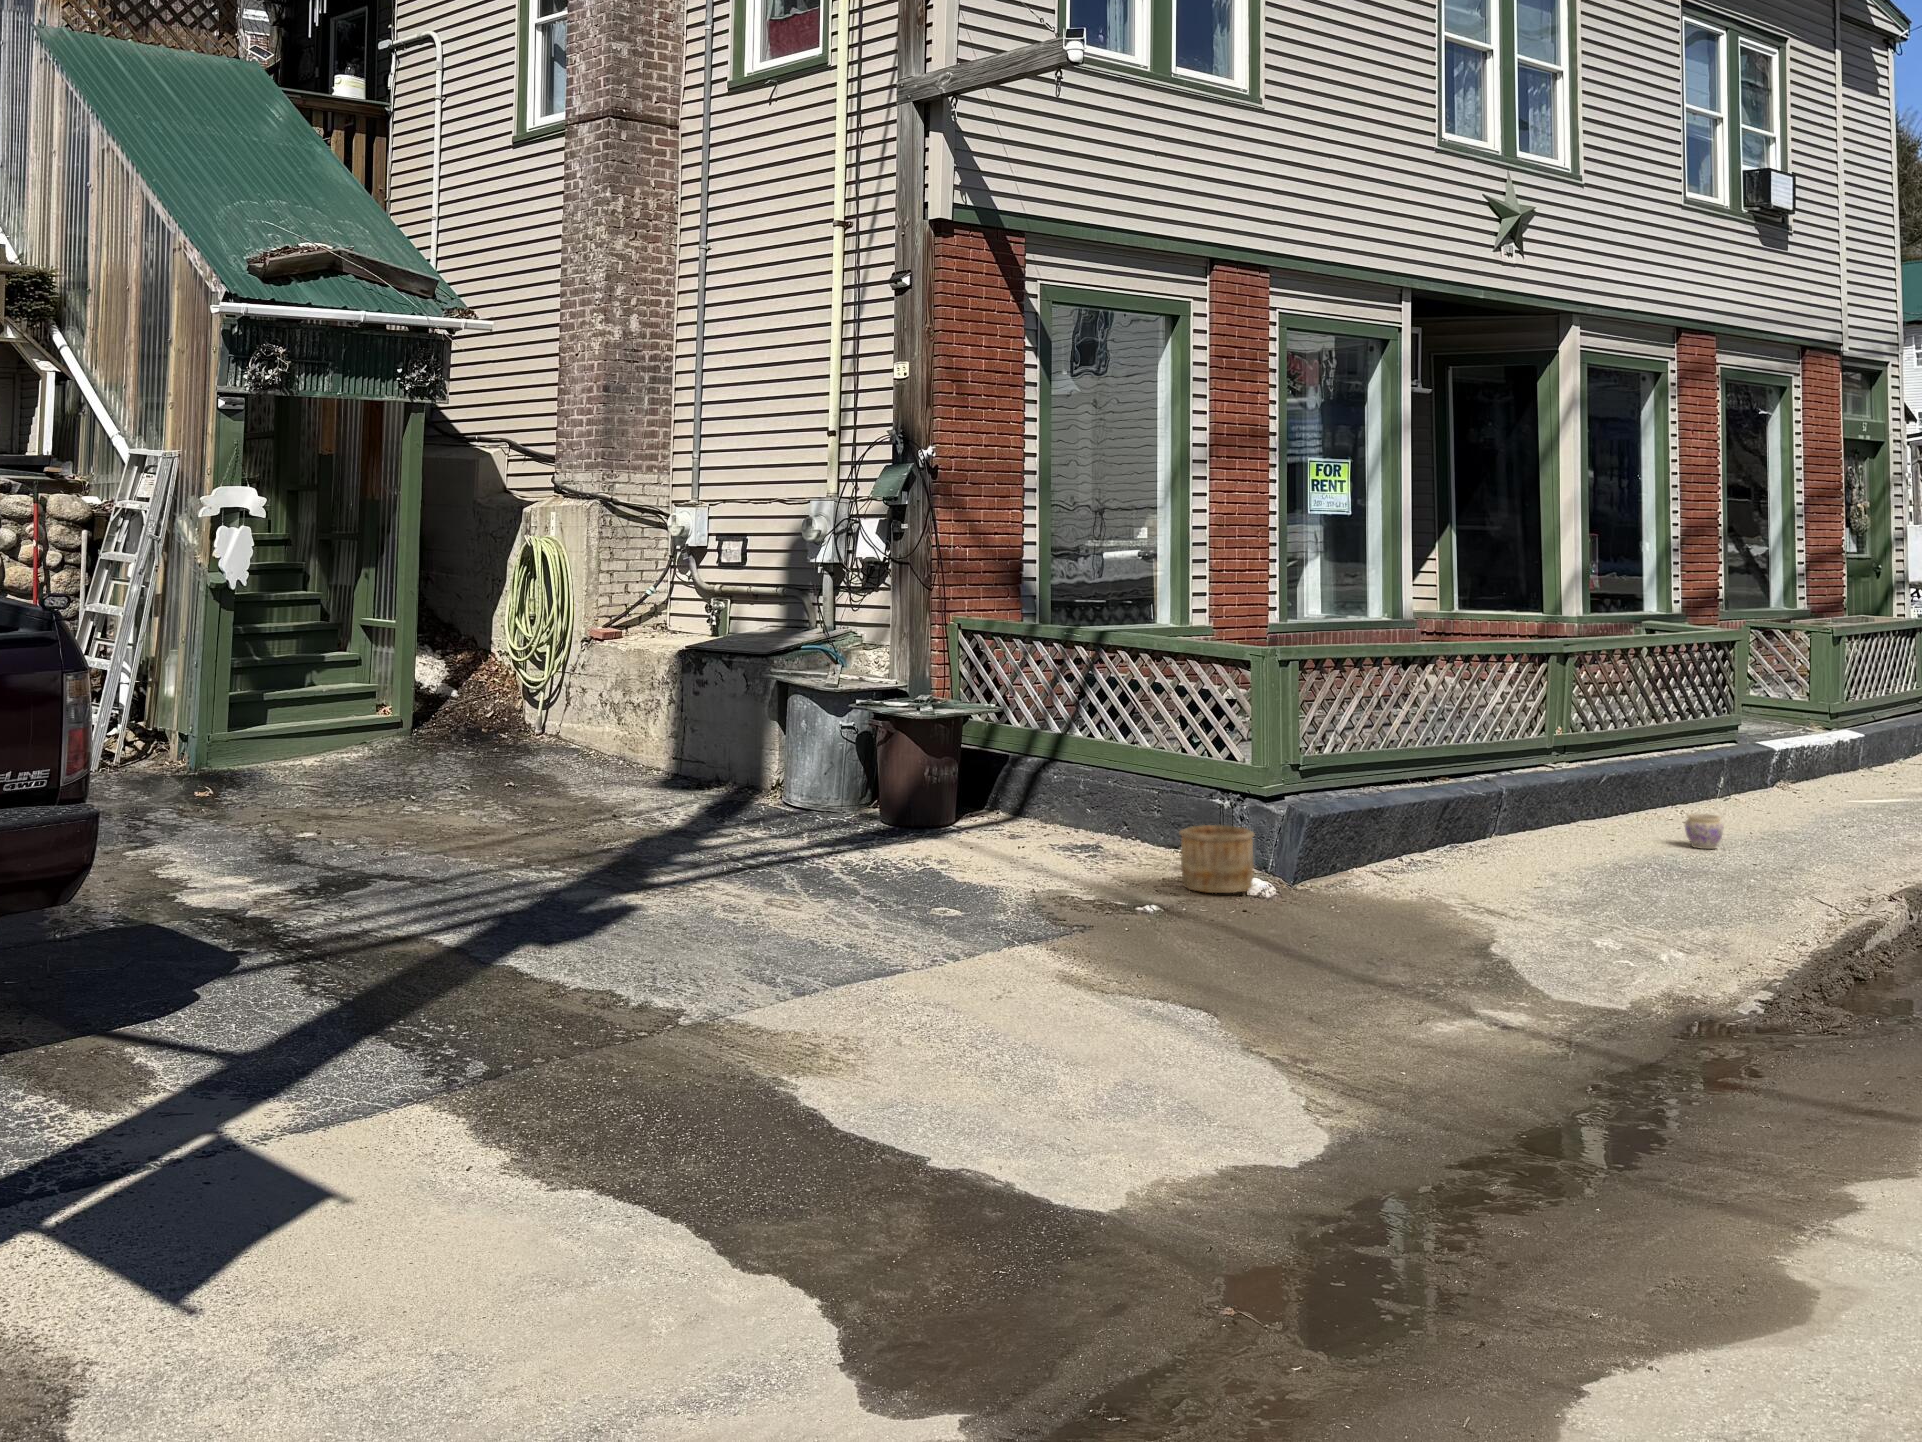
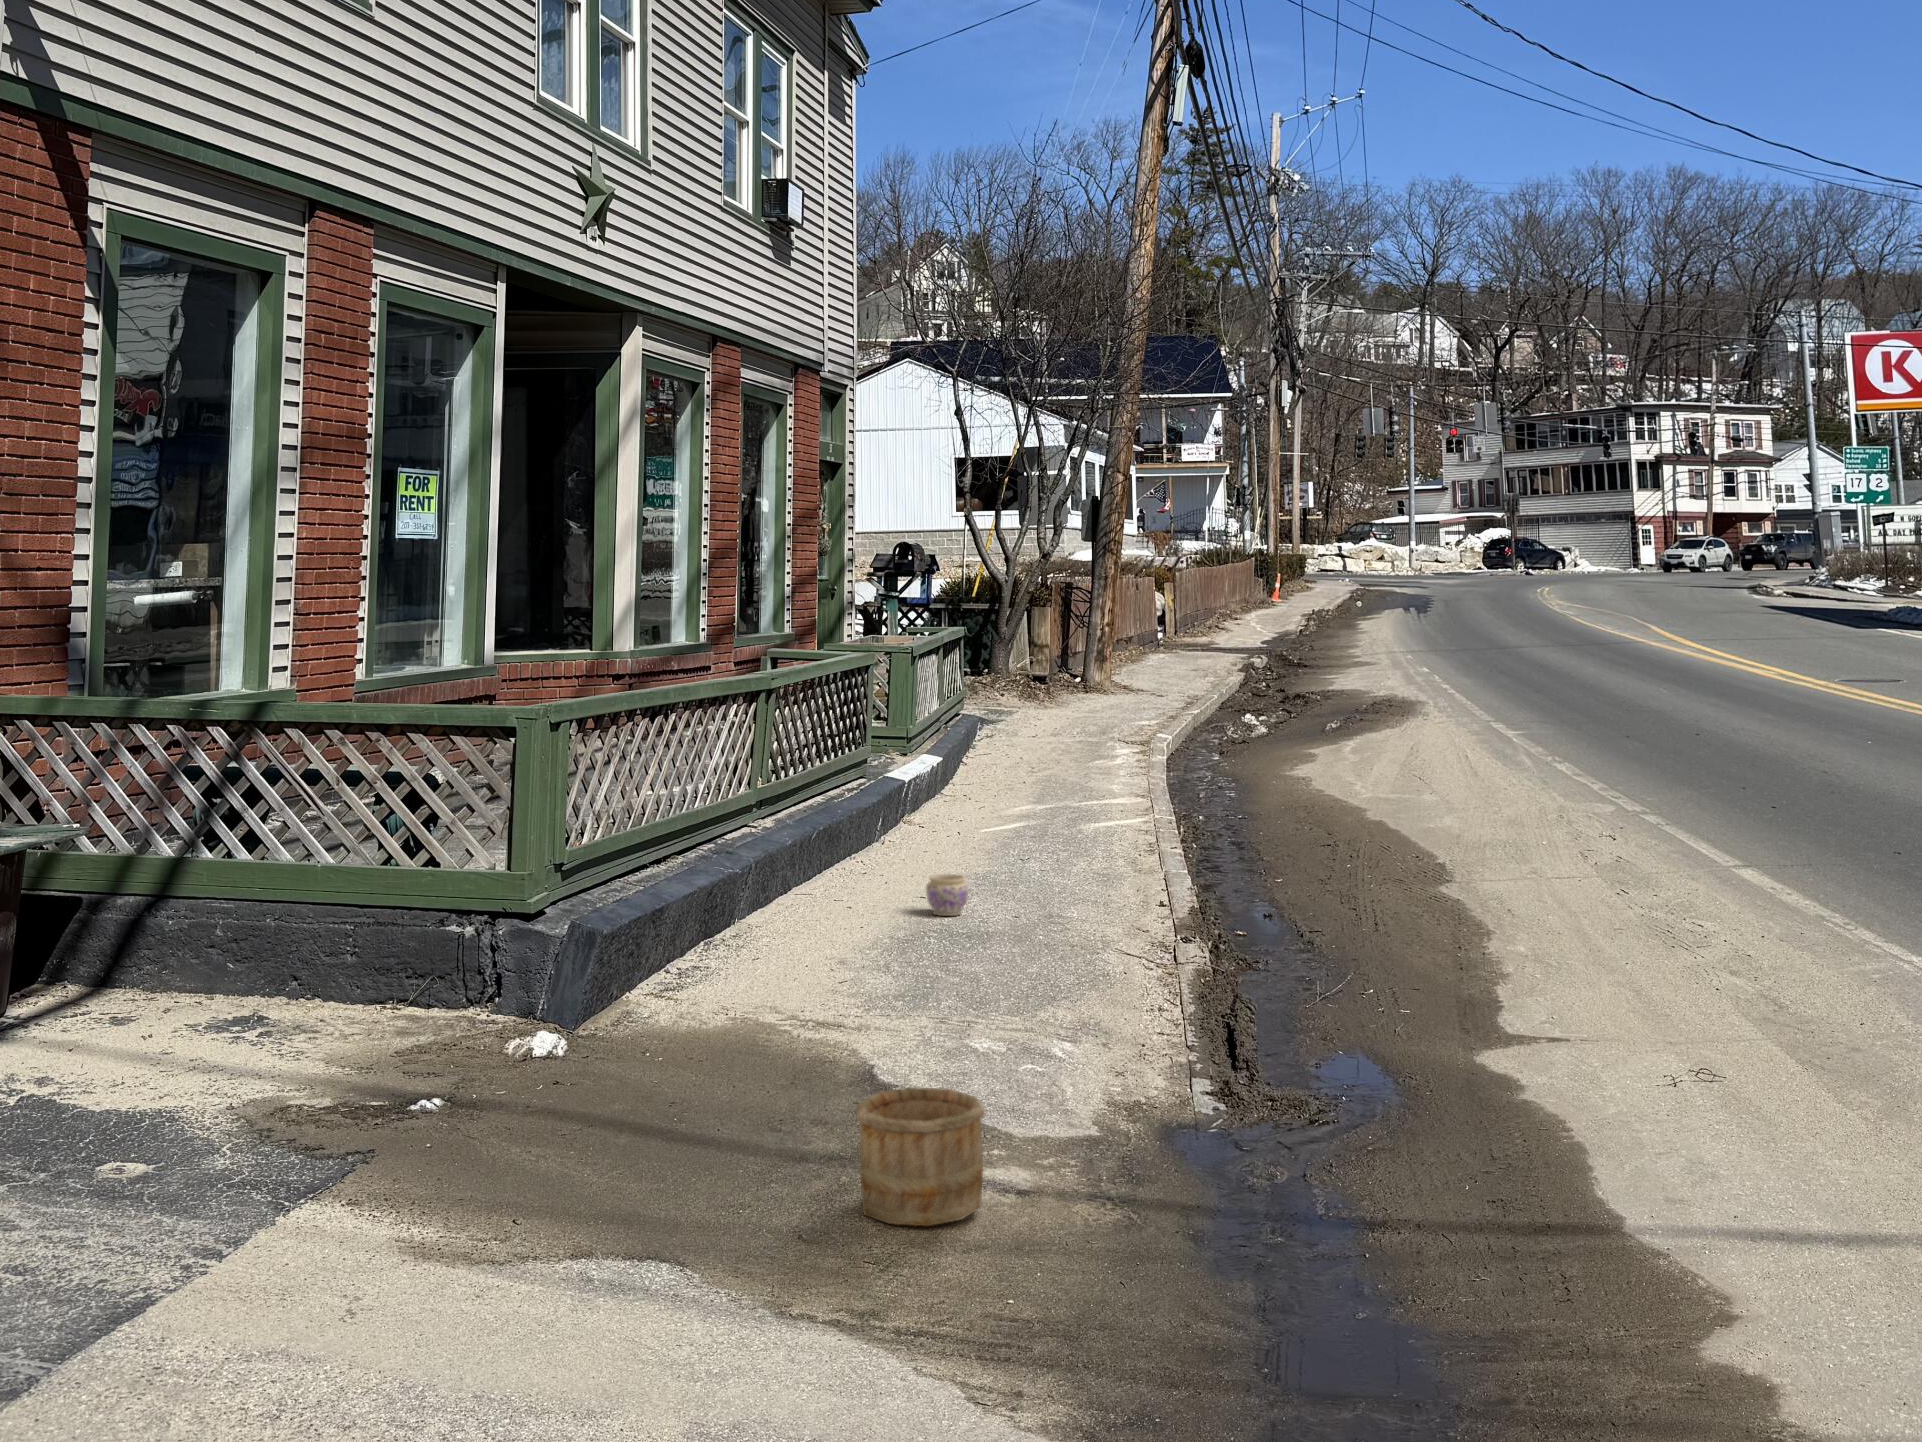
wooden bucket: present [1179,825,1254,893] -> present [856,1088,985,1226]

